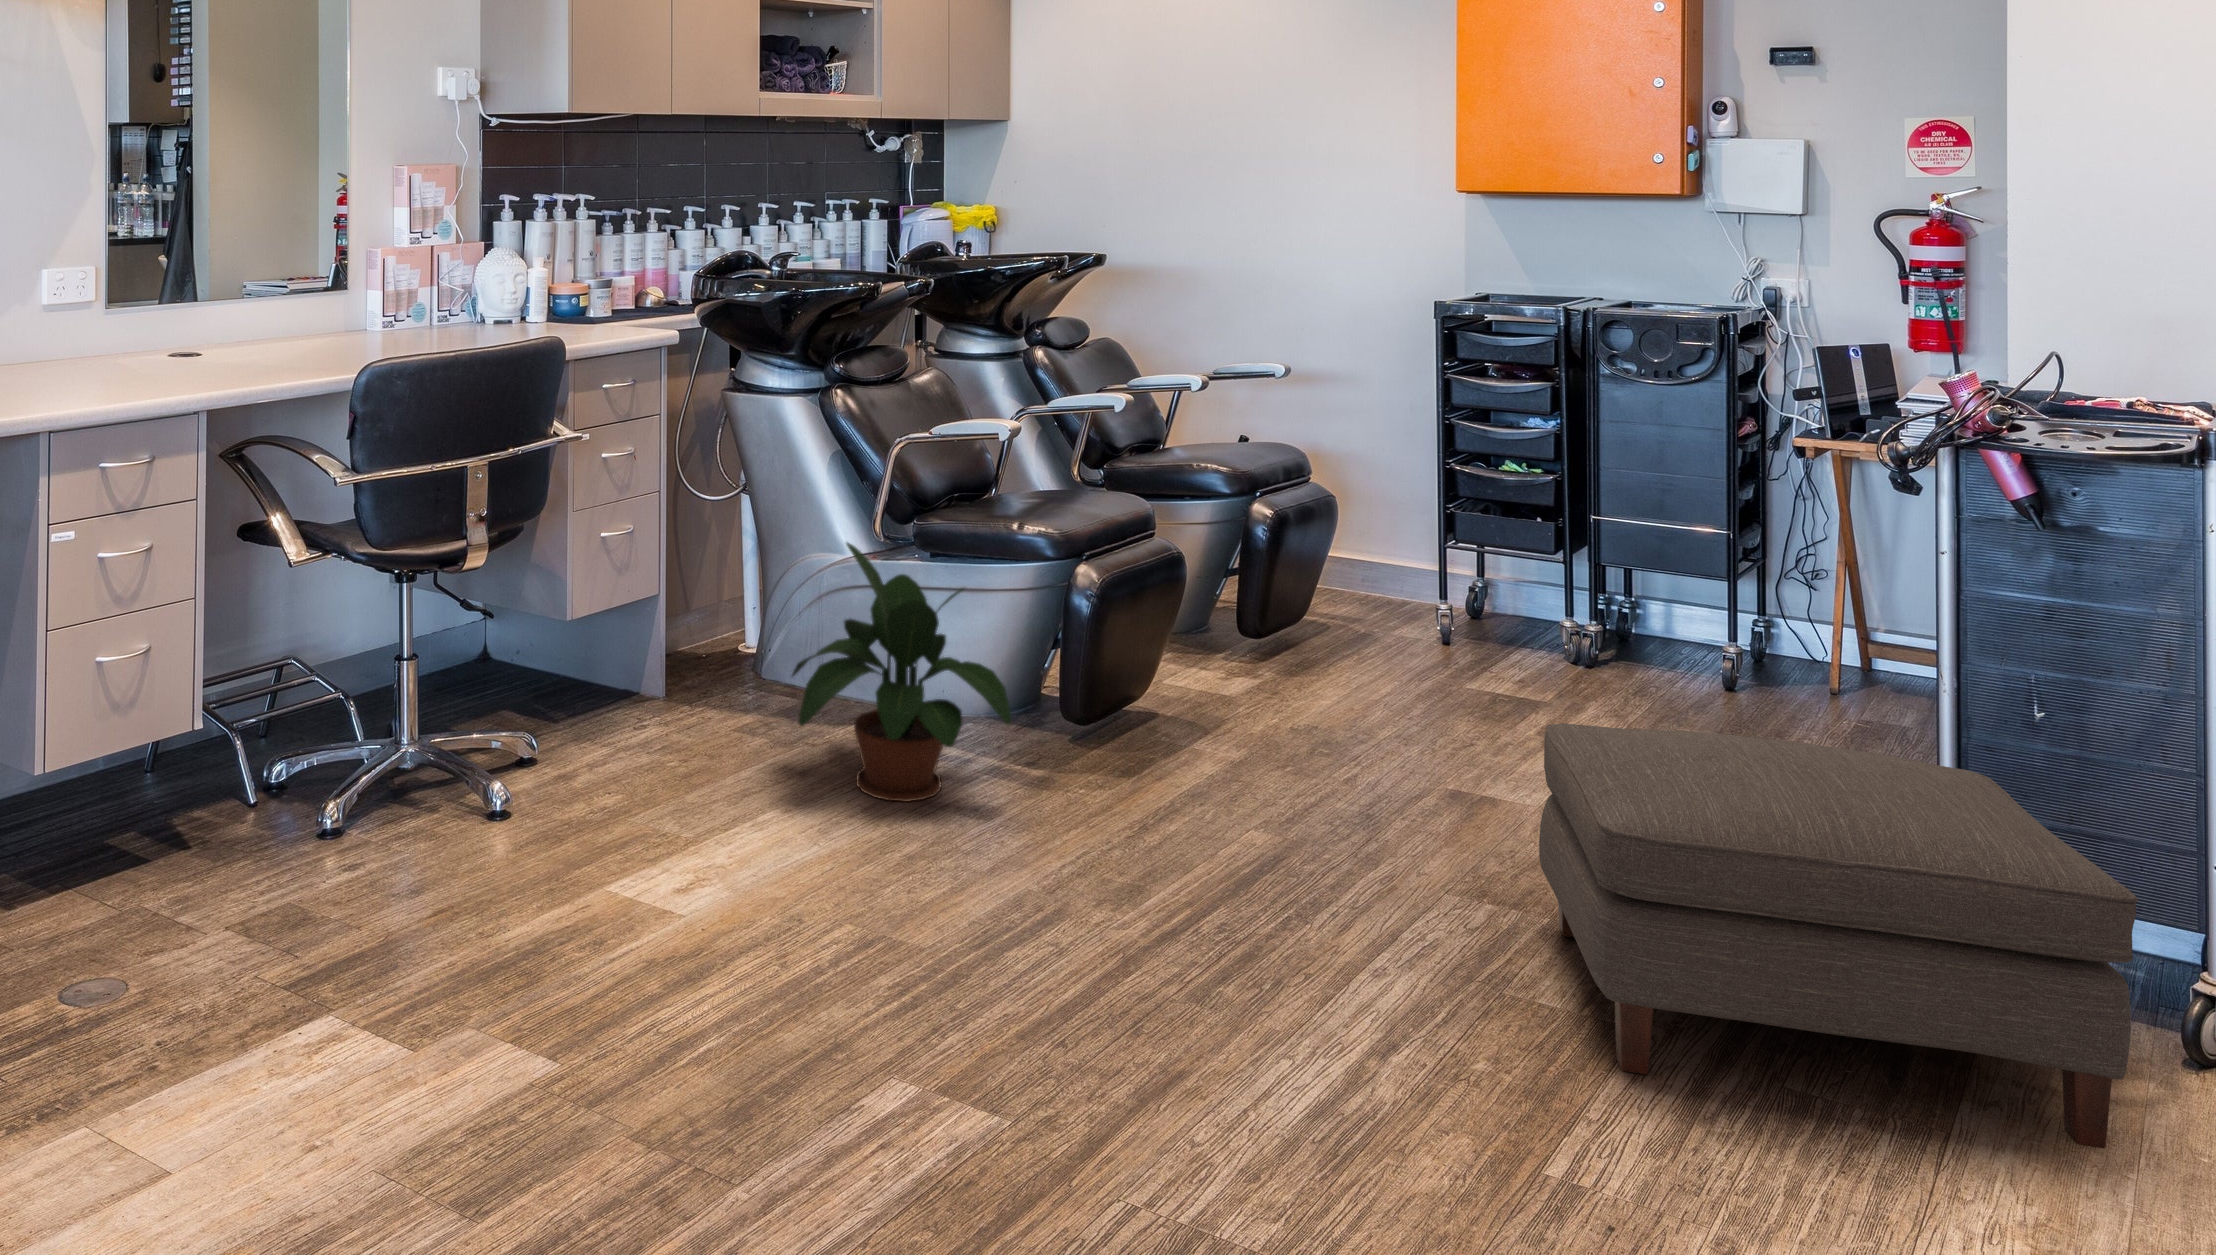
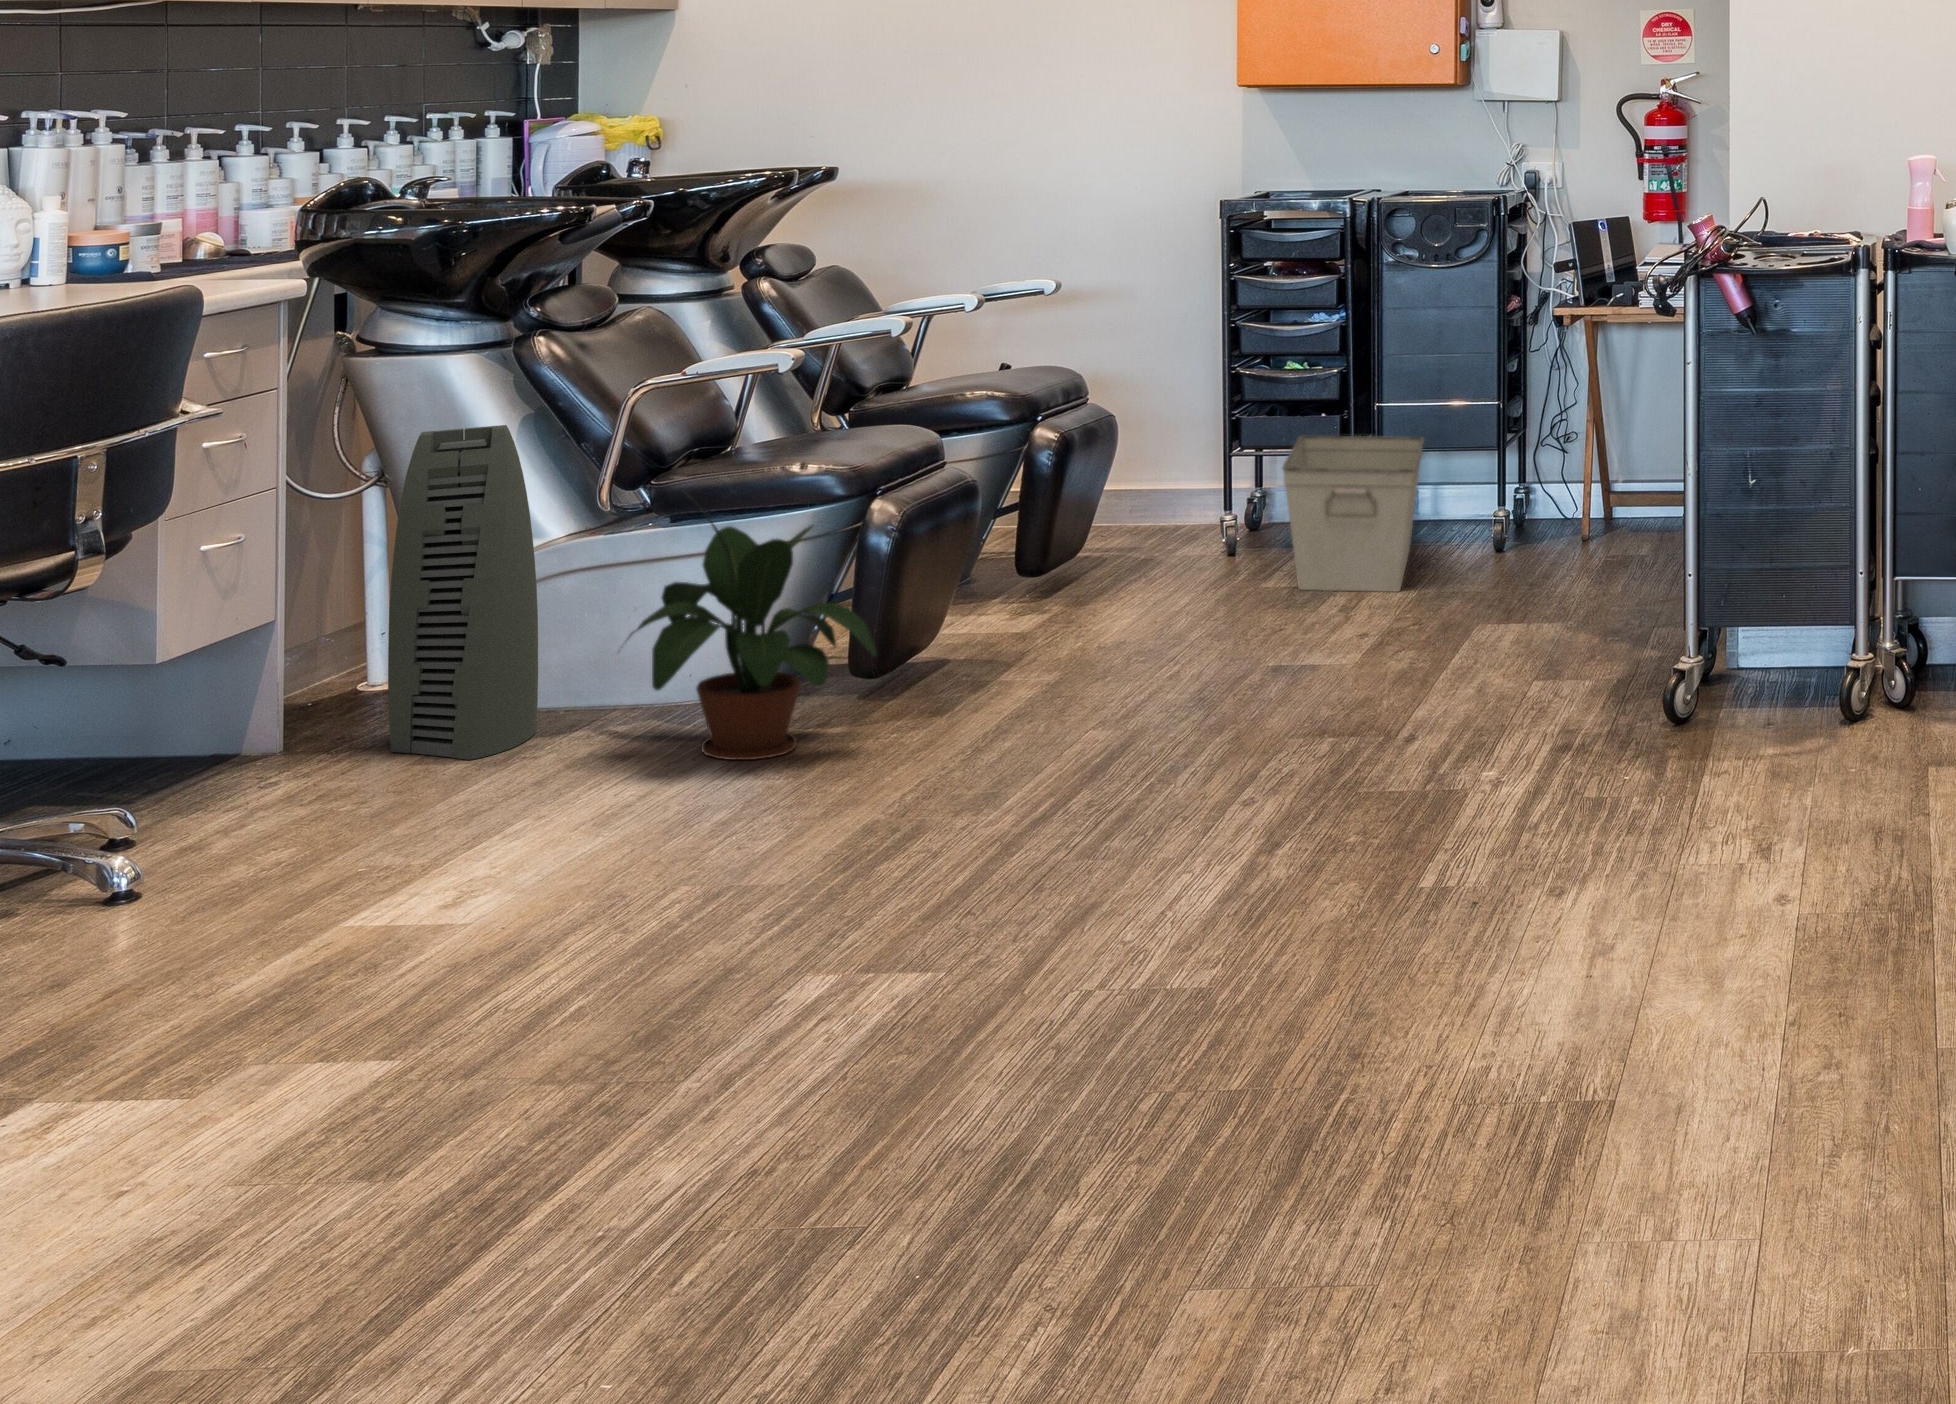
air purifier: none [621,459,755,748] -> present [388,425,538,760]
storage bin: none [1487,525,1644,696] -> present [1282,436,1424,592]
ottoman: present [1539,723,2138,1148] -> none [1384,538,1804,805]

